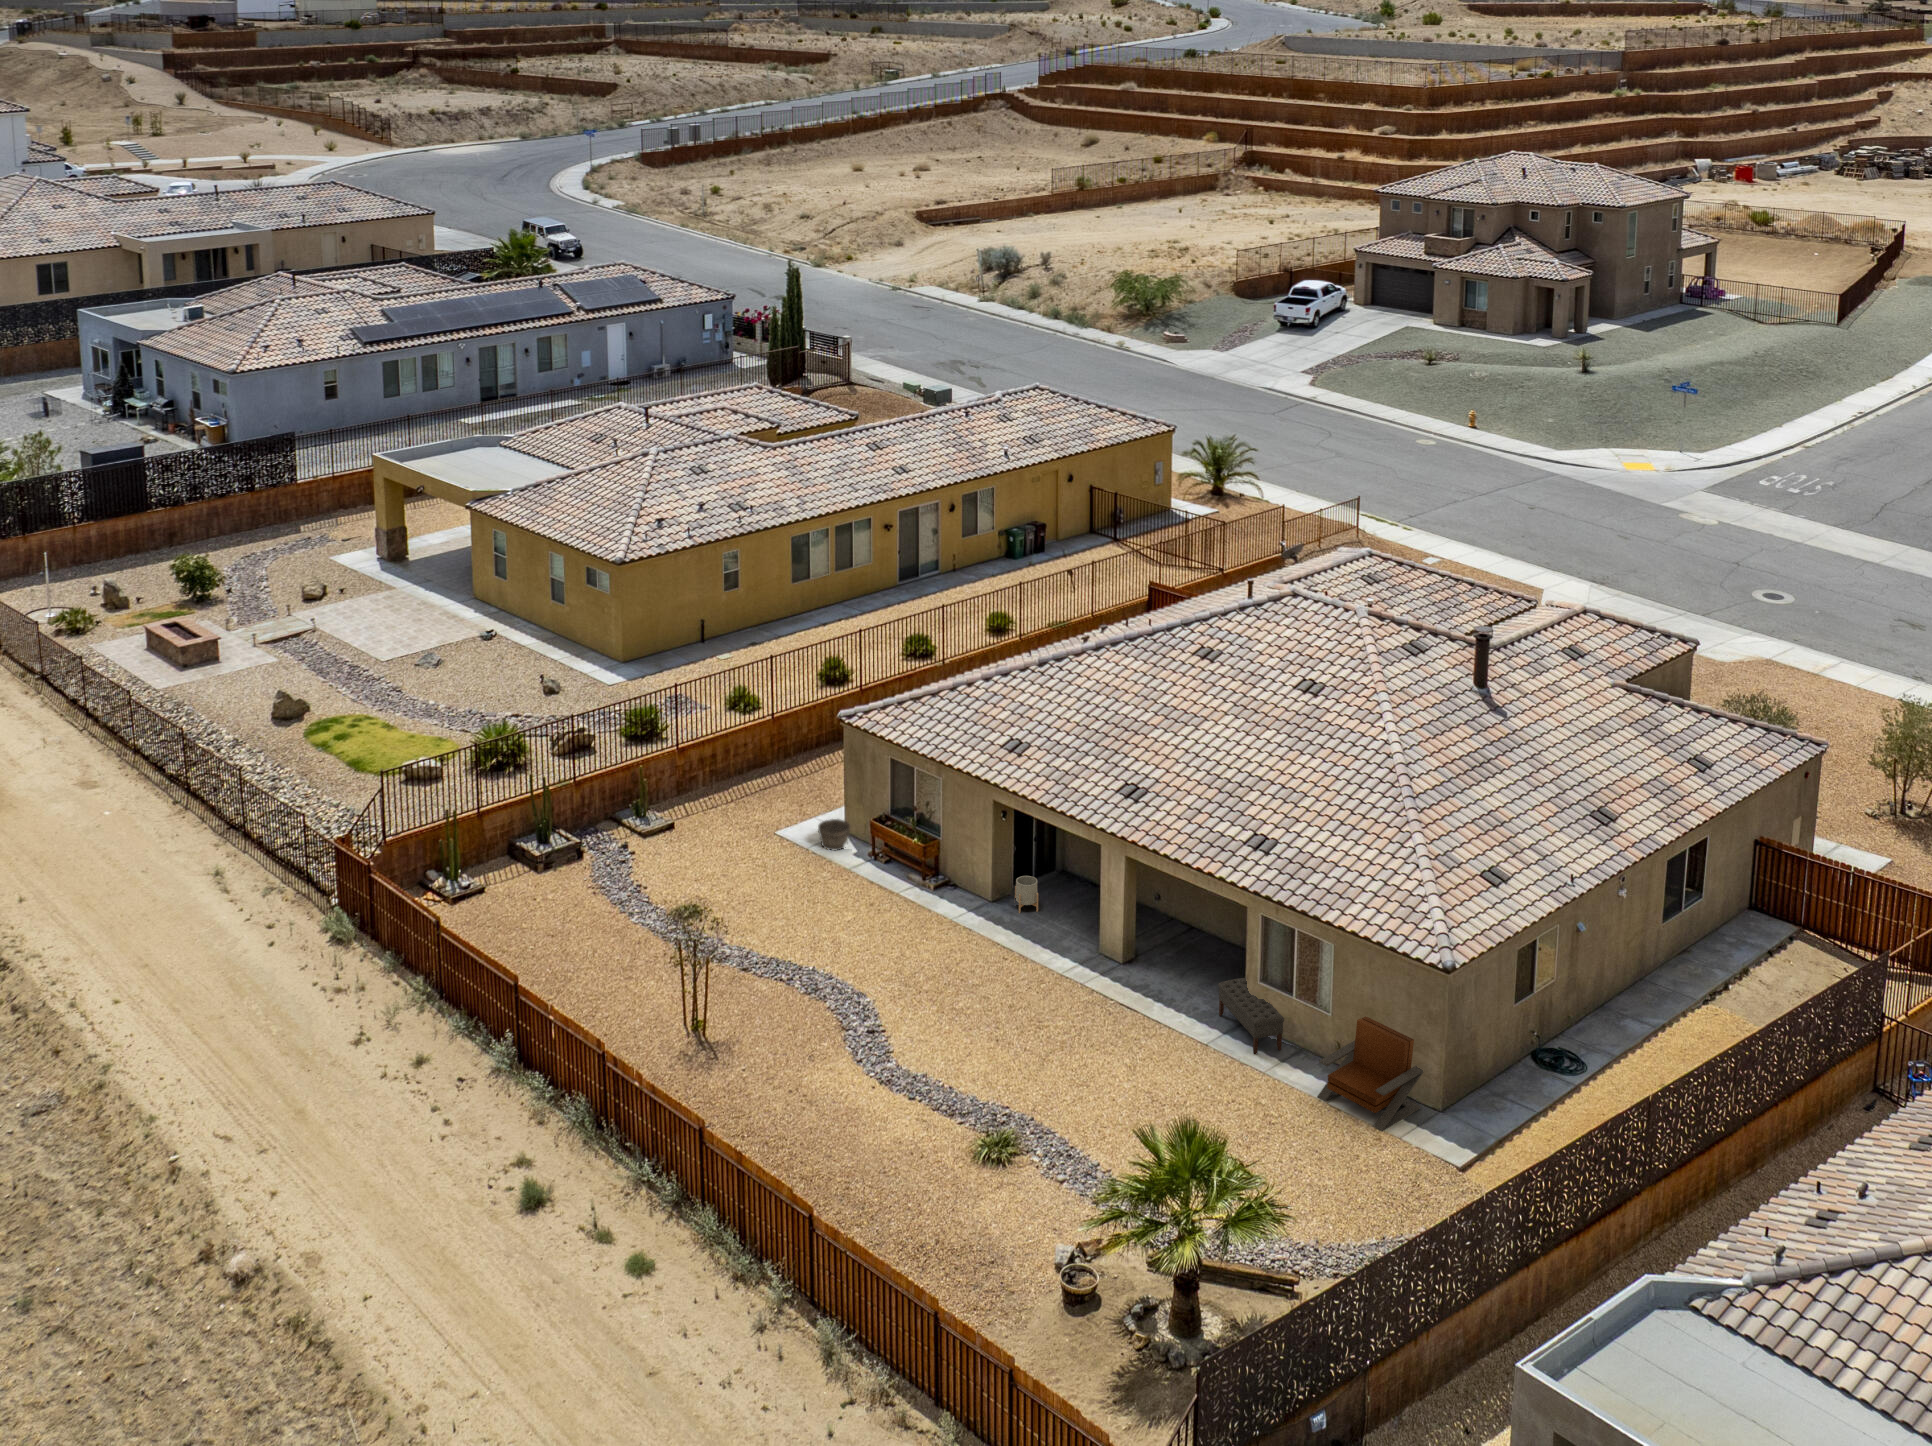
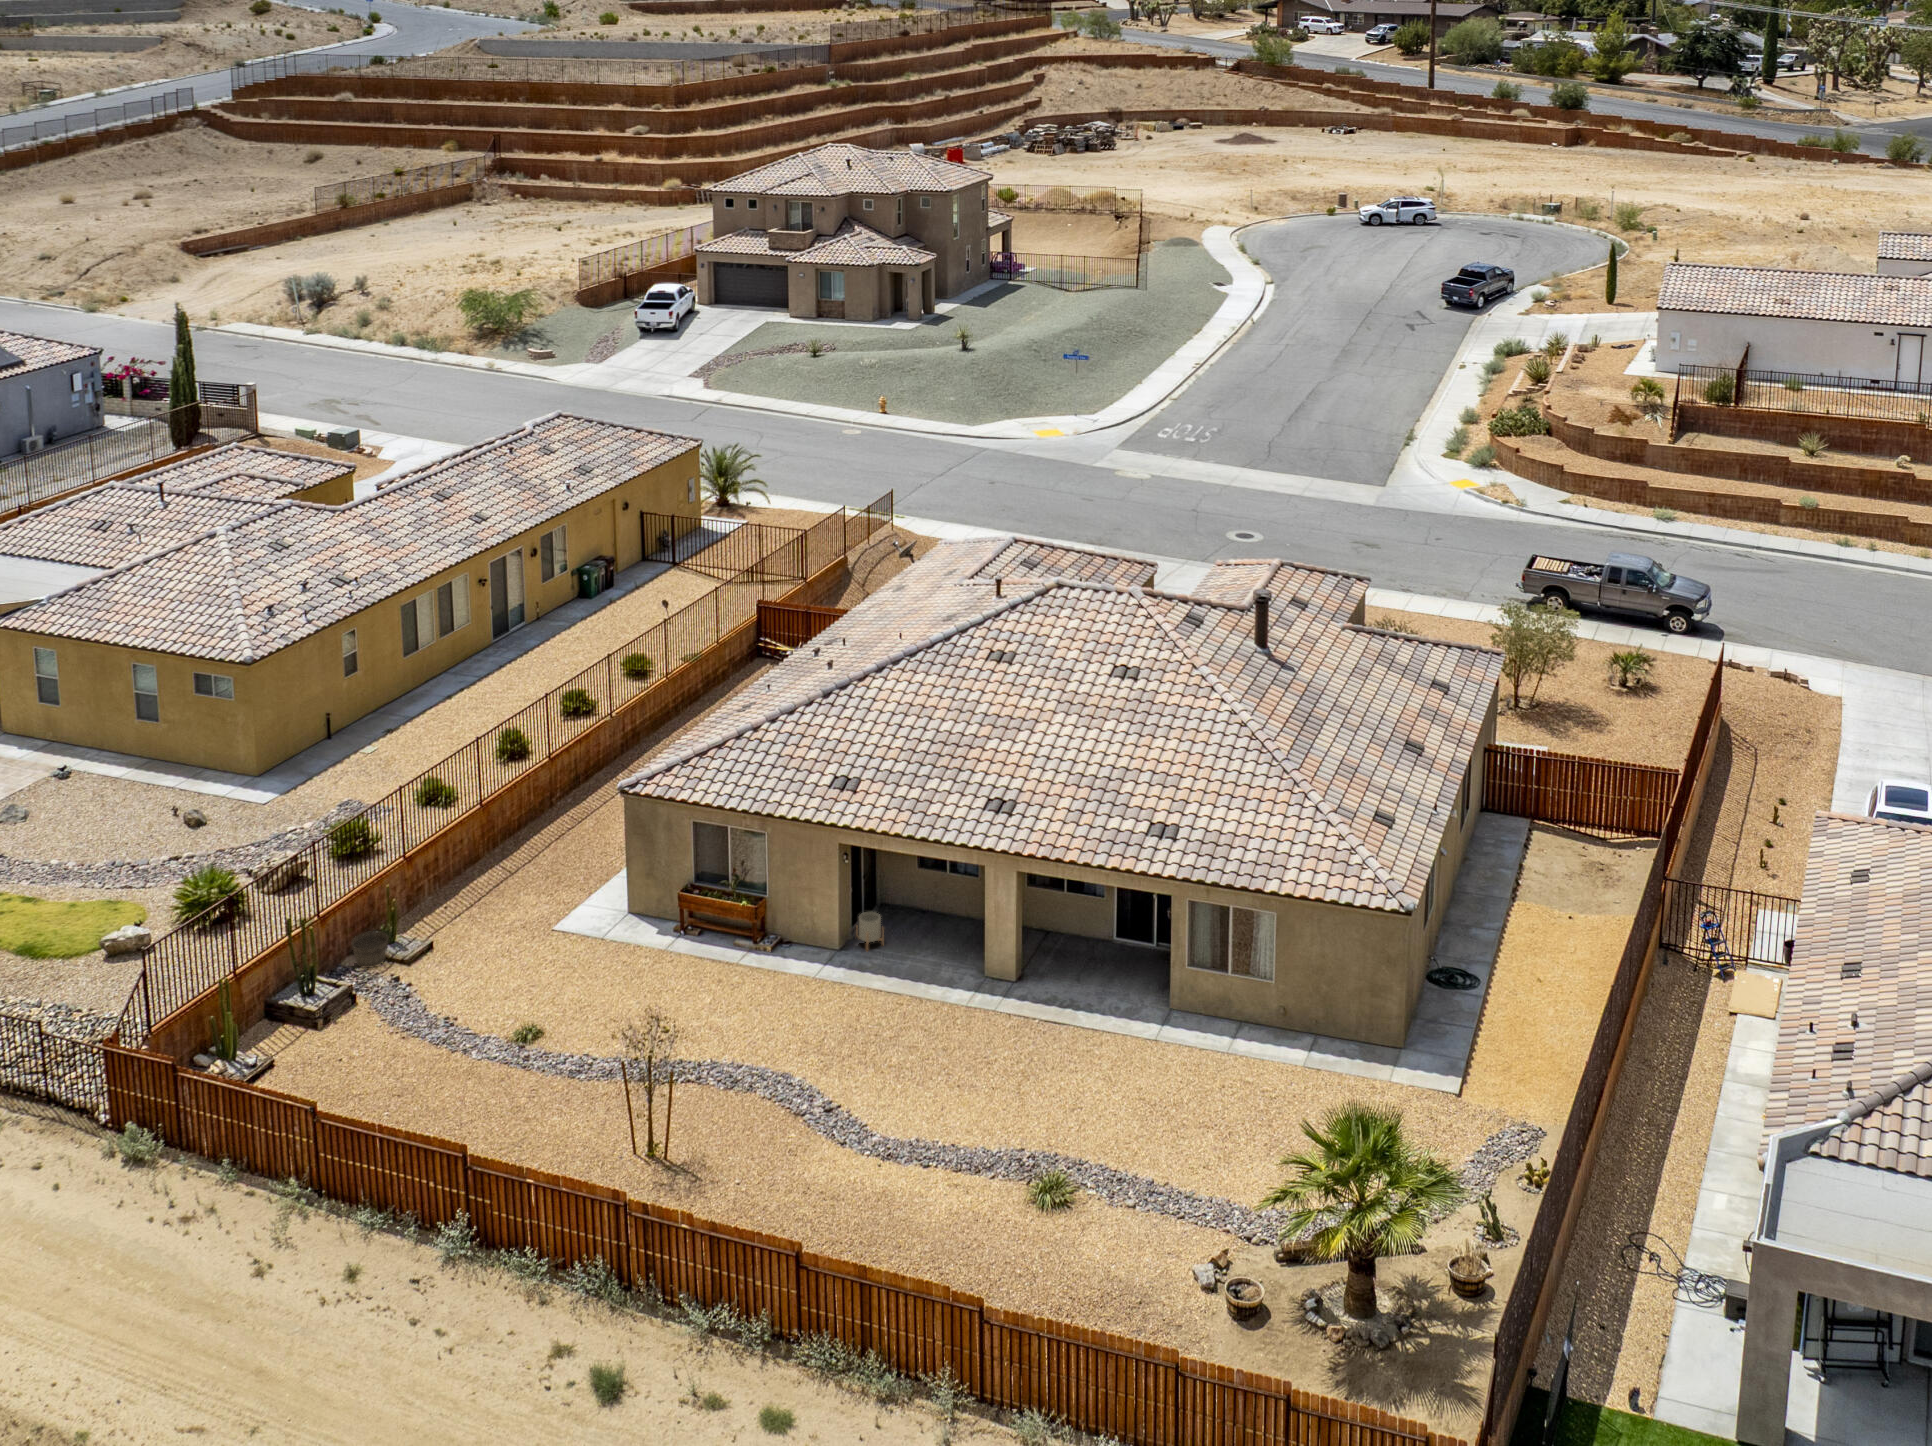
wooden bucket: present [818,819,850,850] -> present [351,931,389,968]
bench: present [1218,978,1284,1054] -> none [1126,964,1208,1035]
lounge chair: present [1318,1016,1424,1131] -> none [1271,973,1361,1077]

